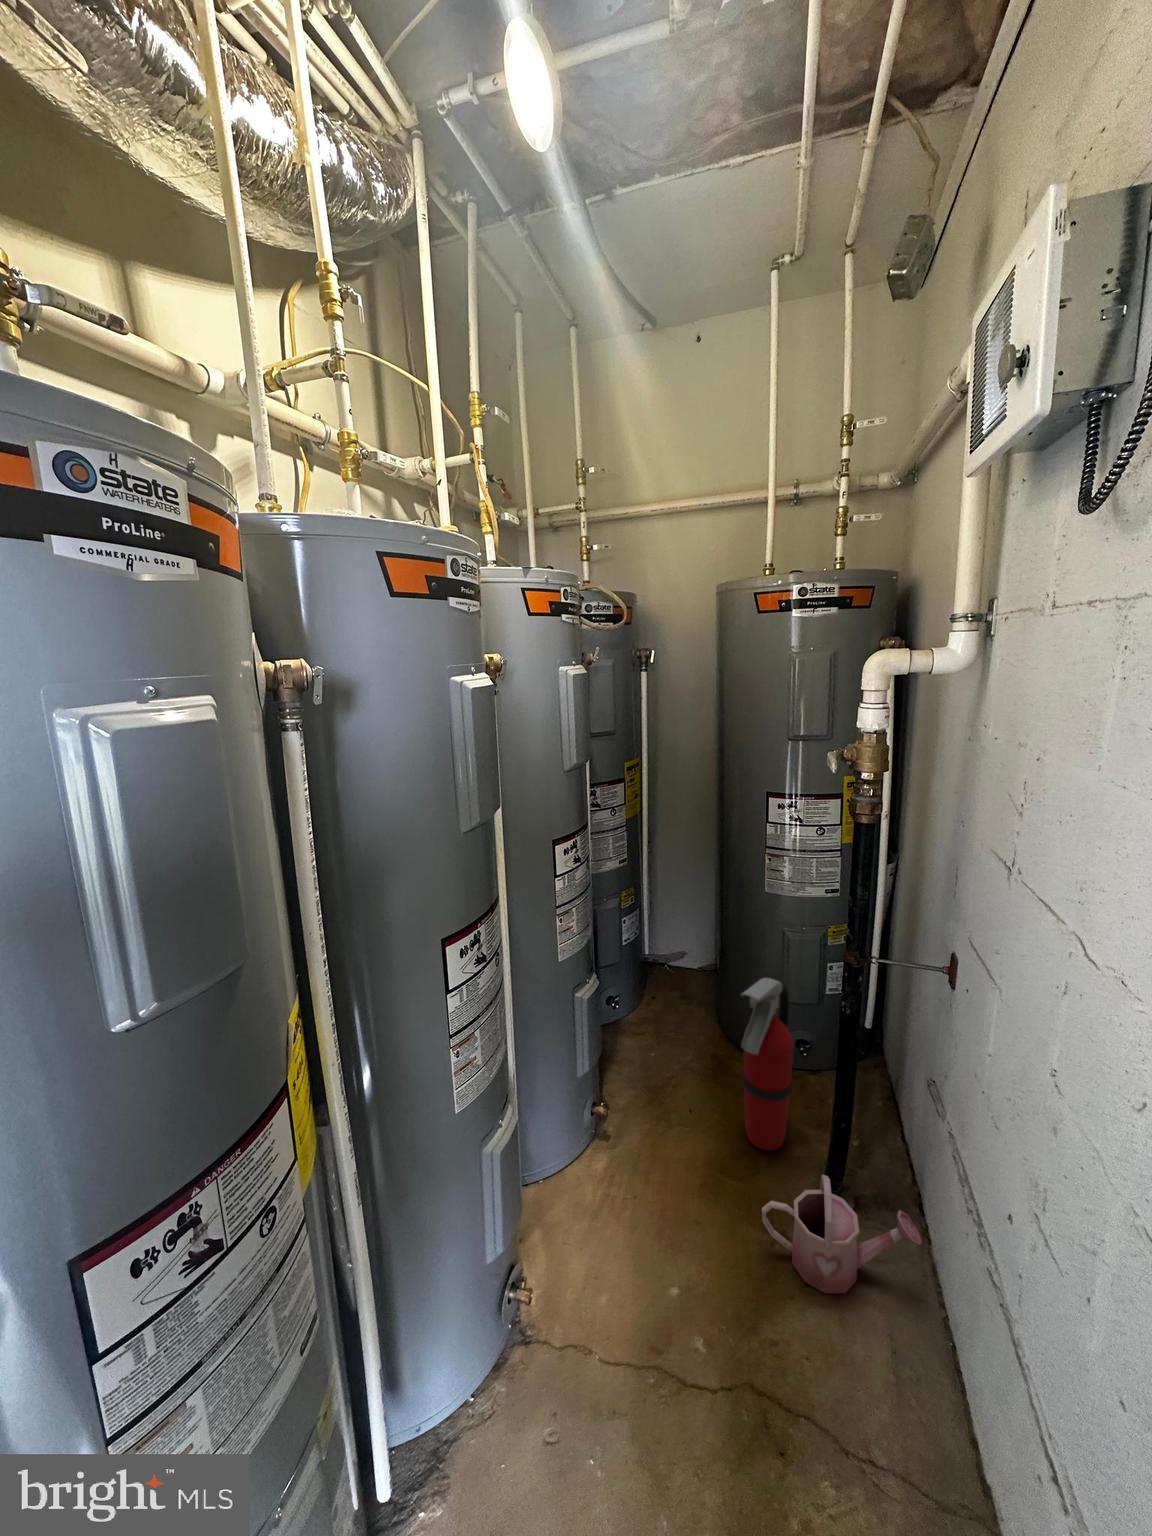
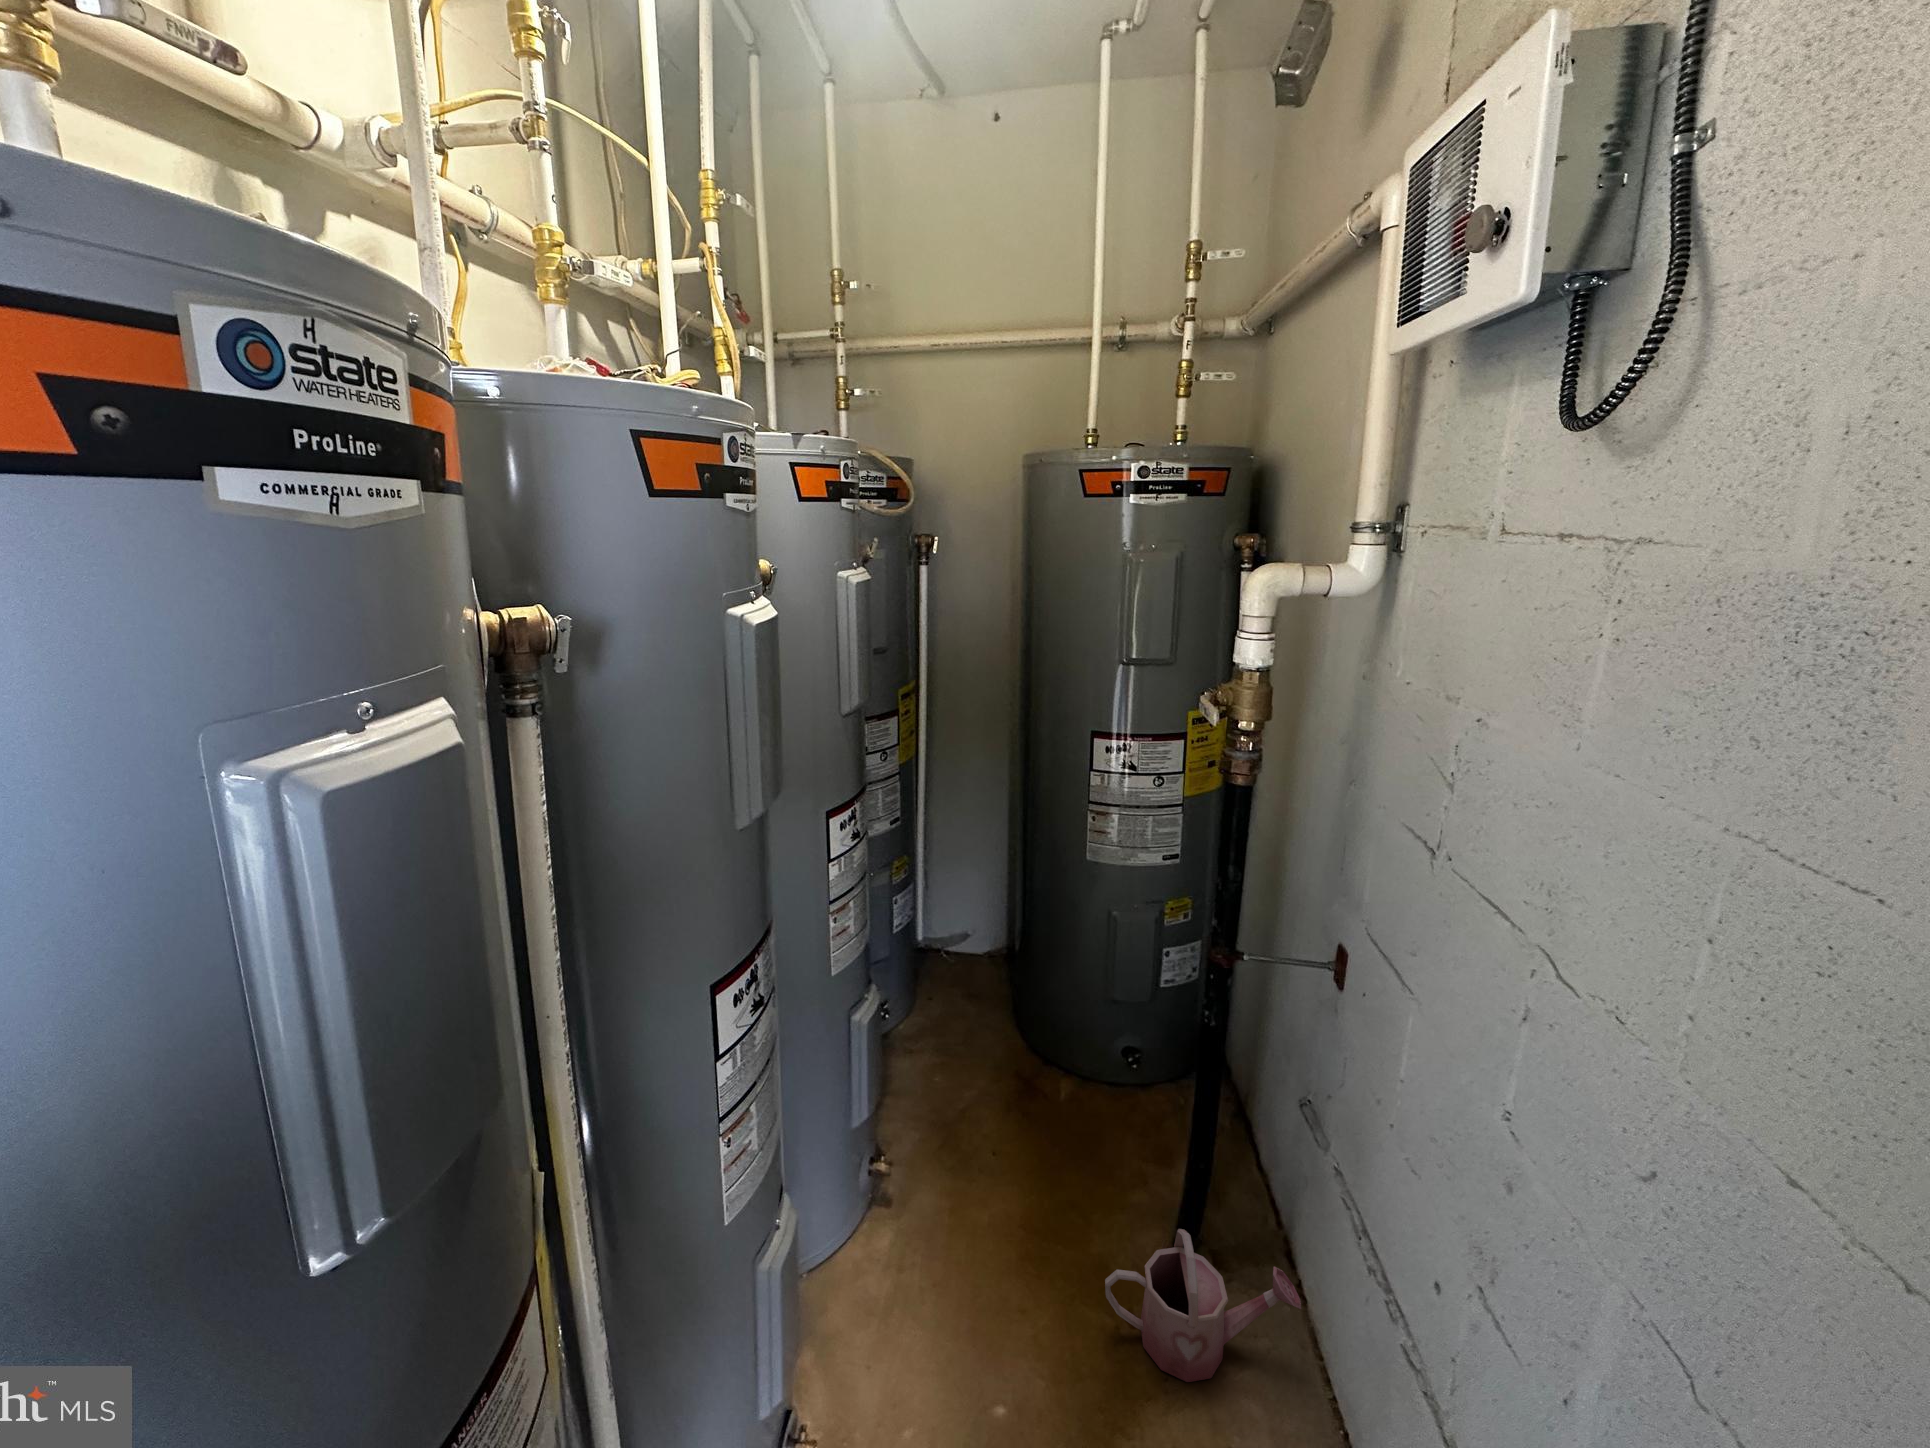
fire extinguisher: present [741,978,794,1151] -> none [1064,974,1131,1194]

